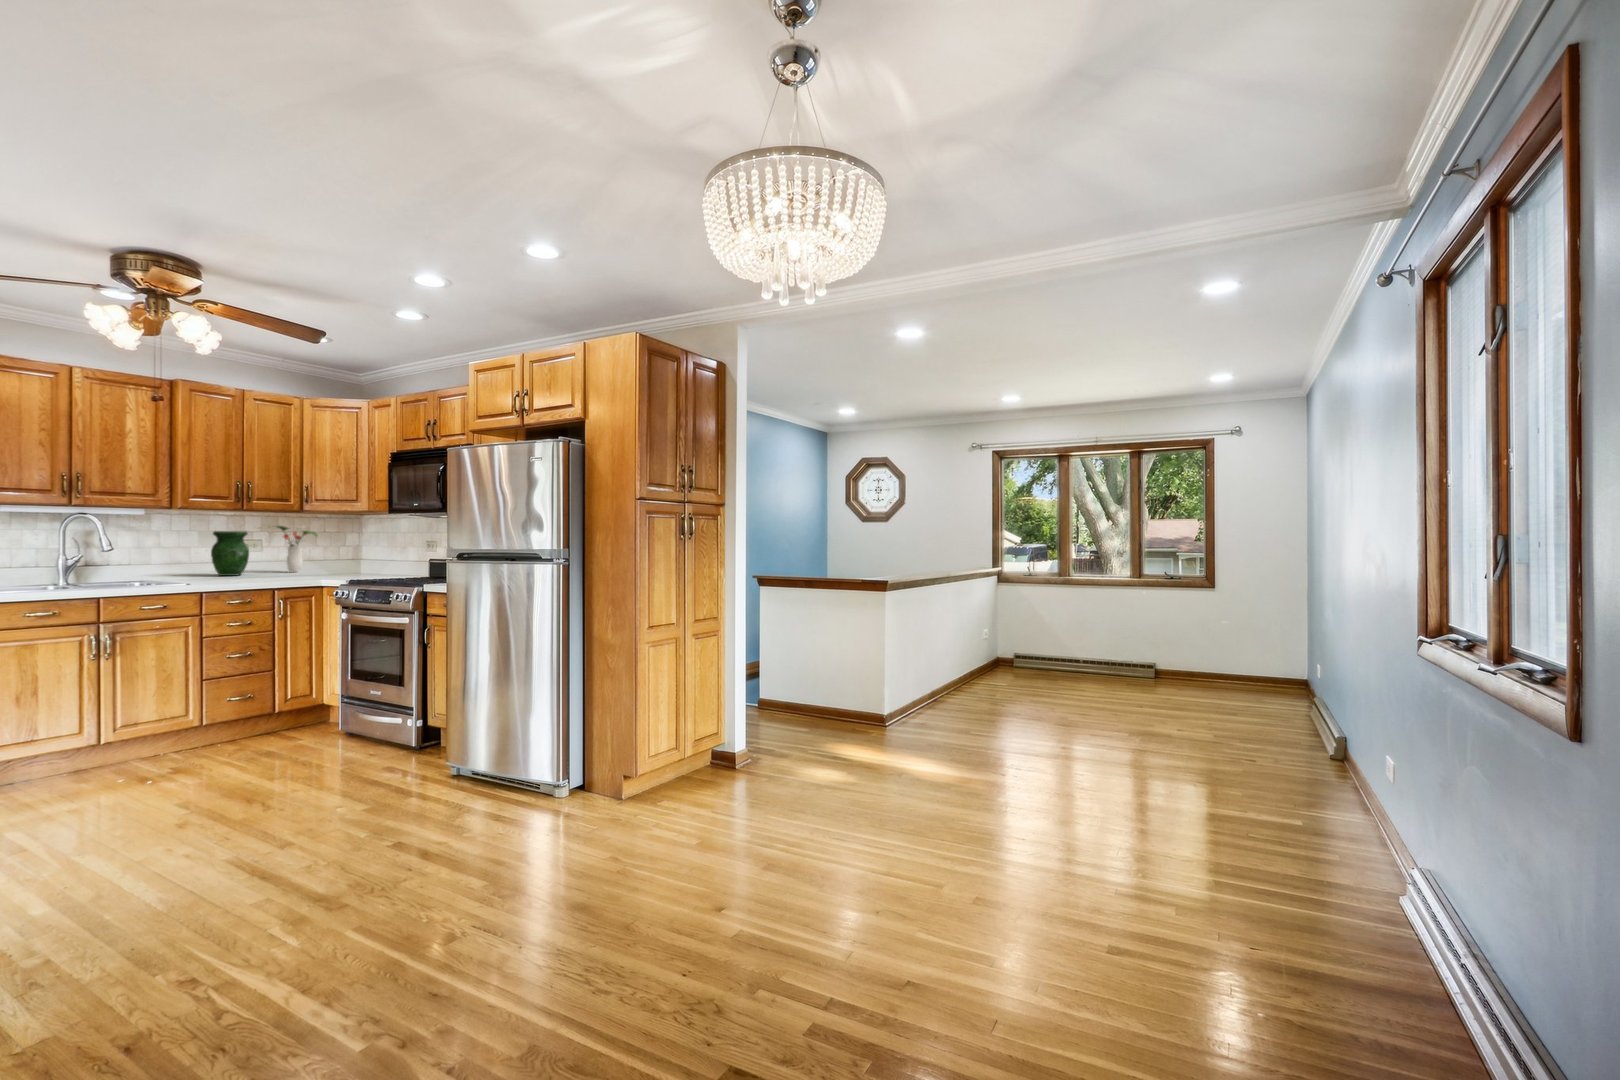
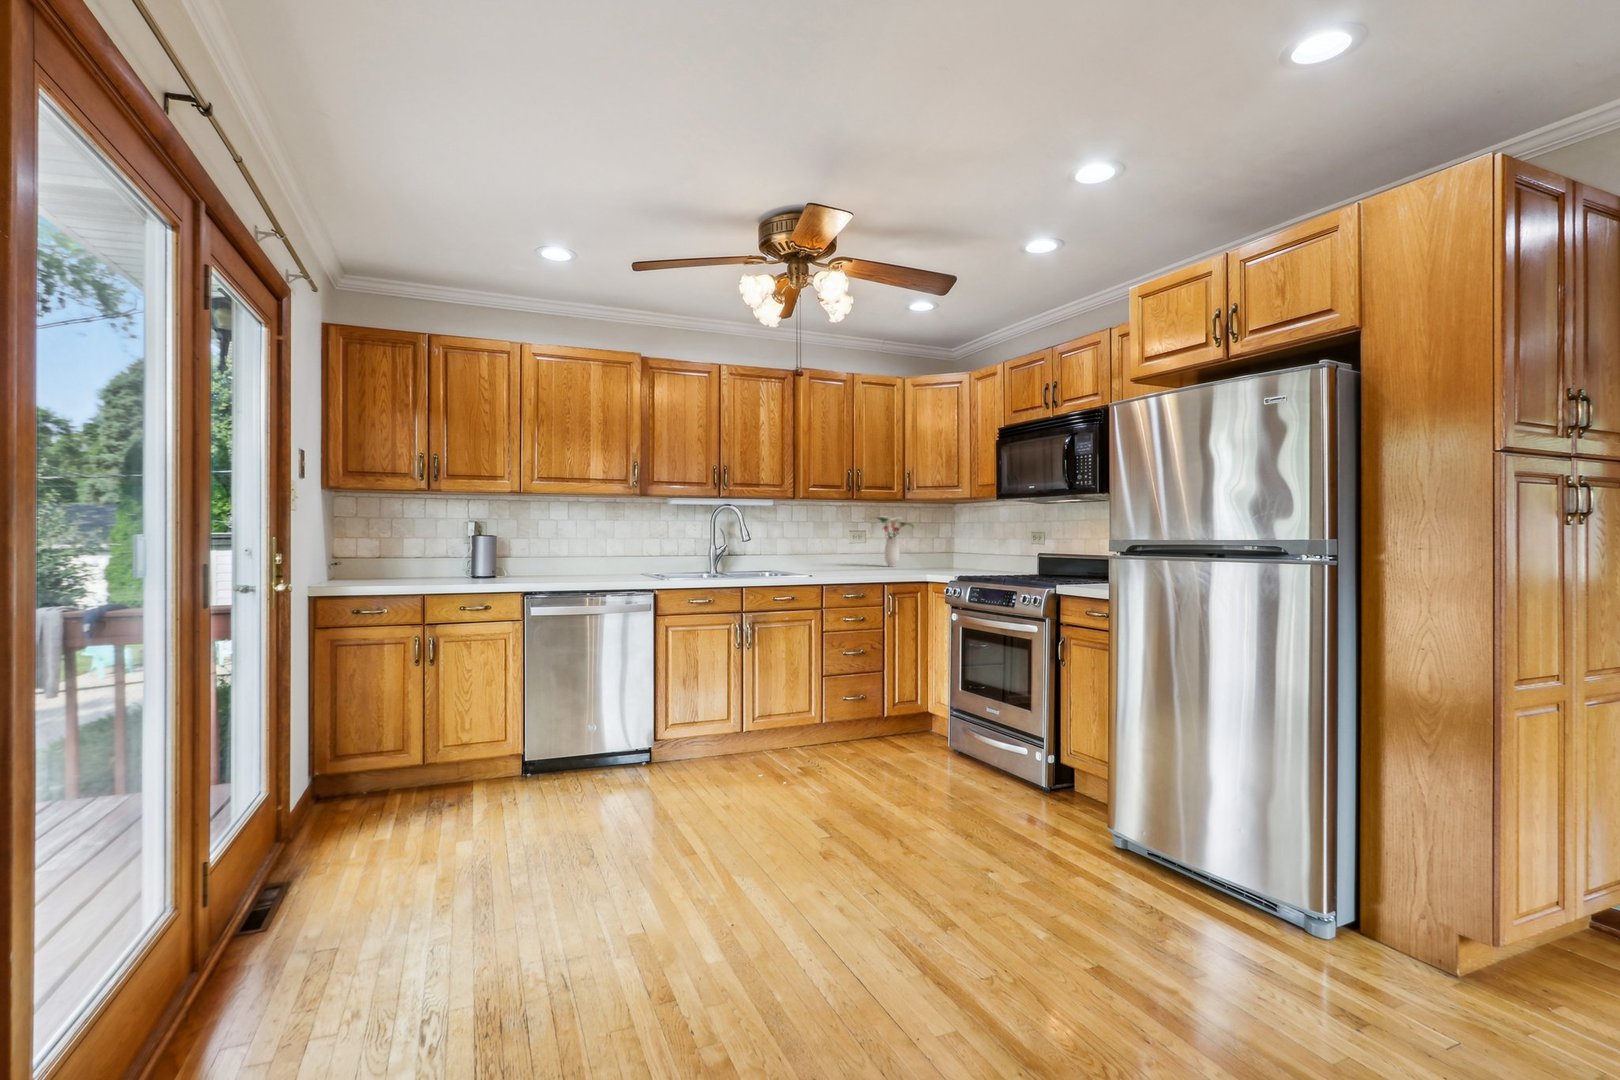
vase: present [211,531,249,576] -> none [824,523,855,568]

